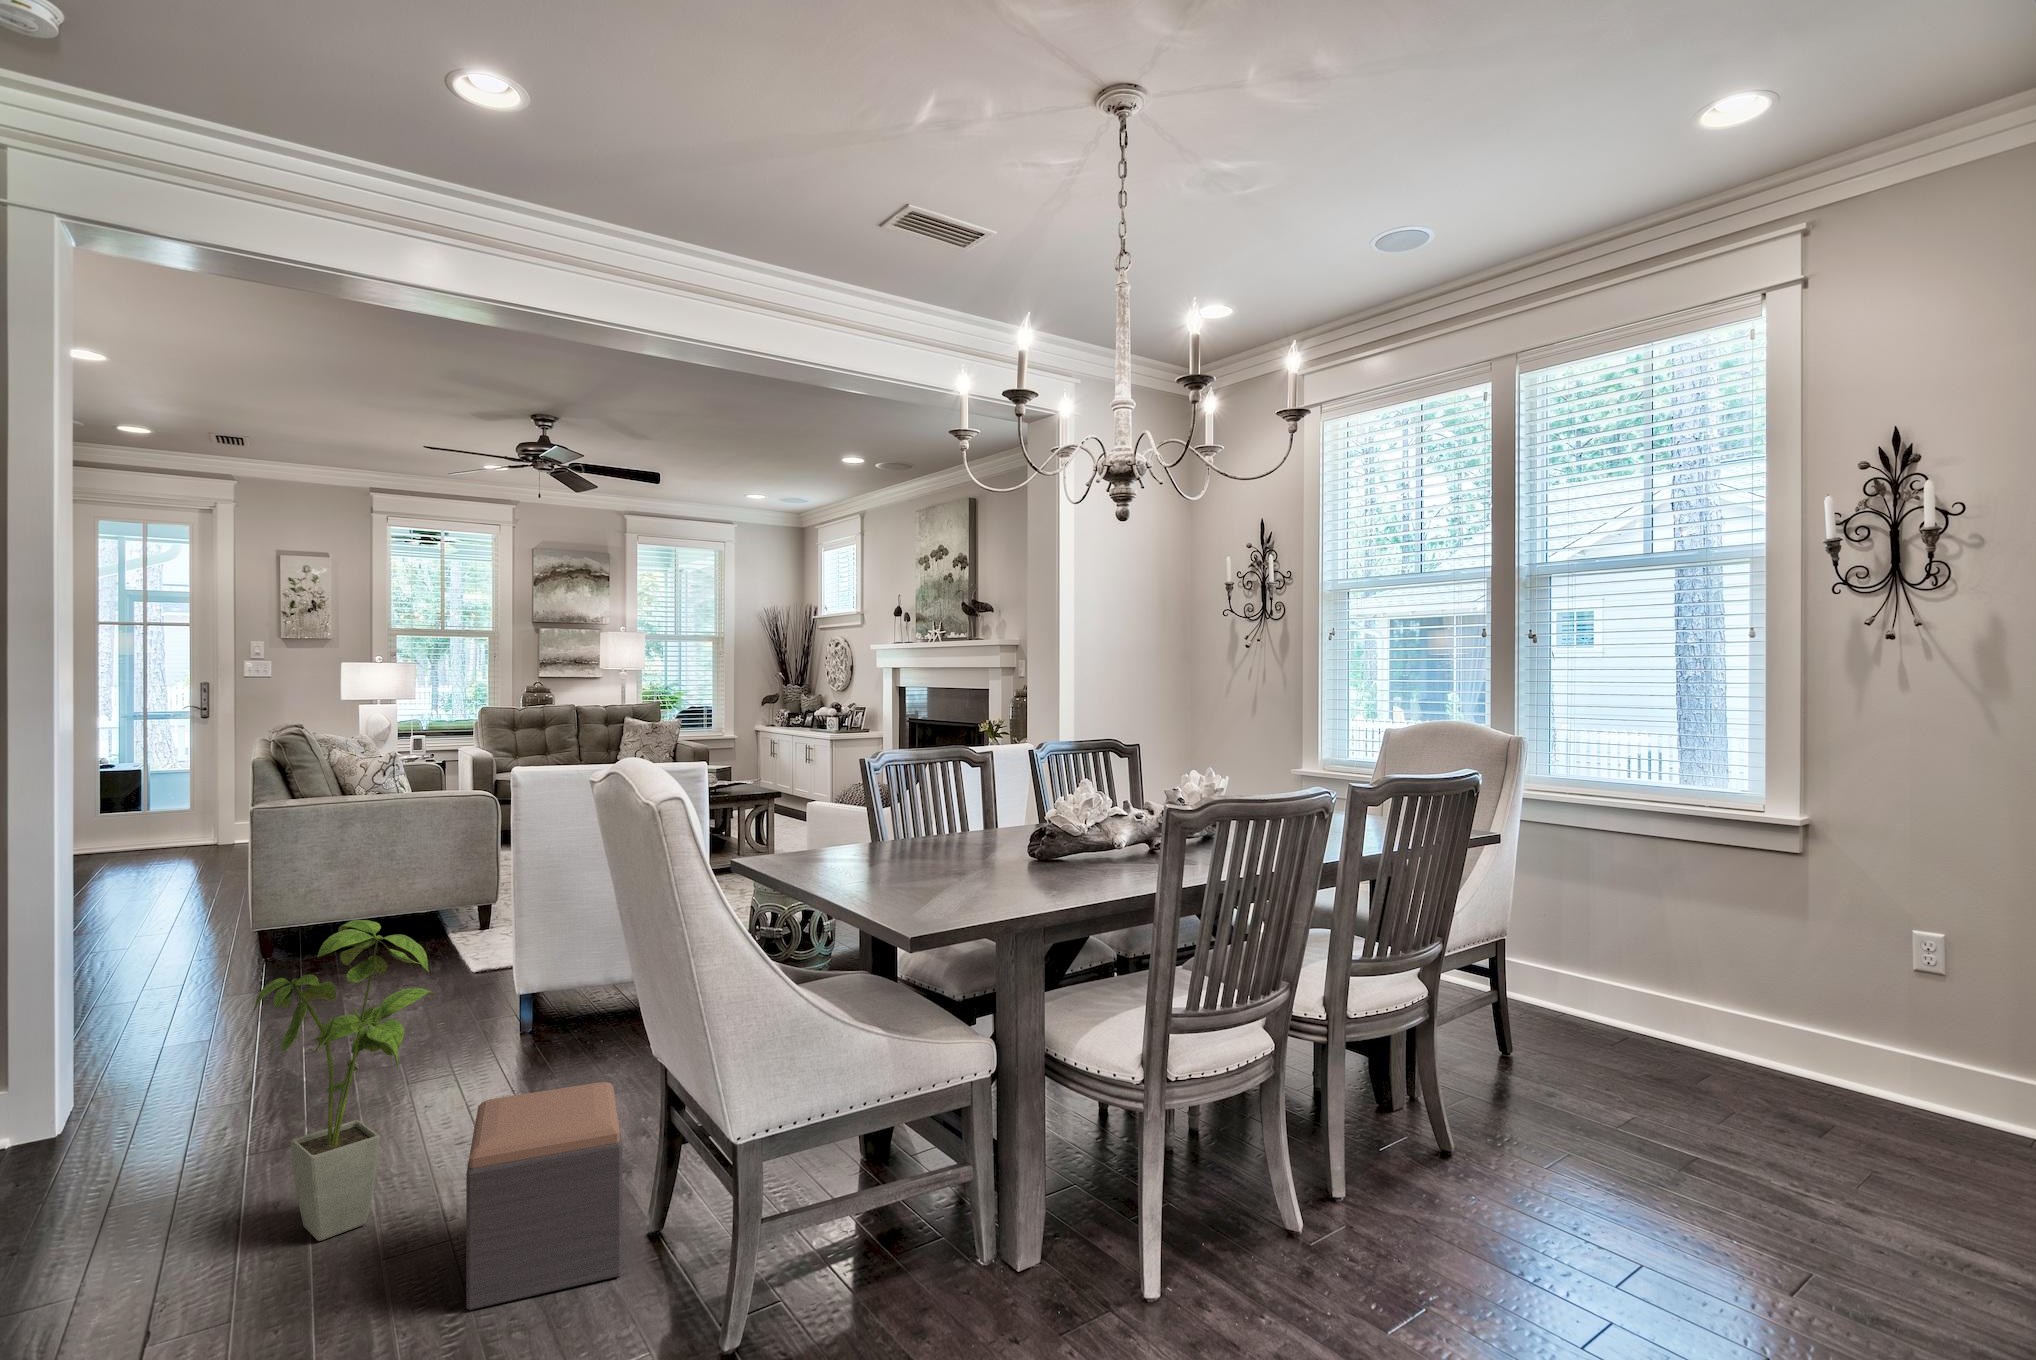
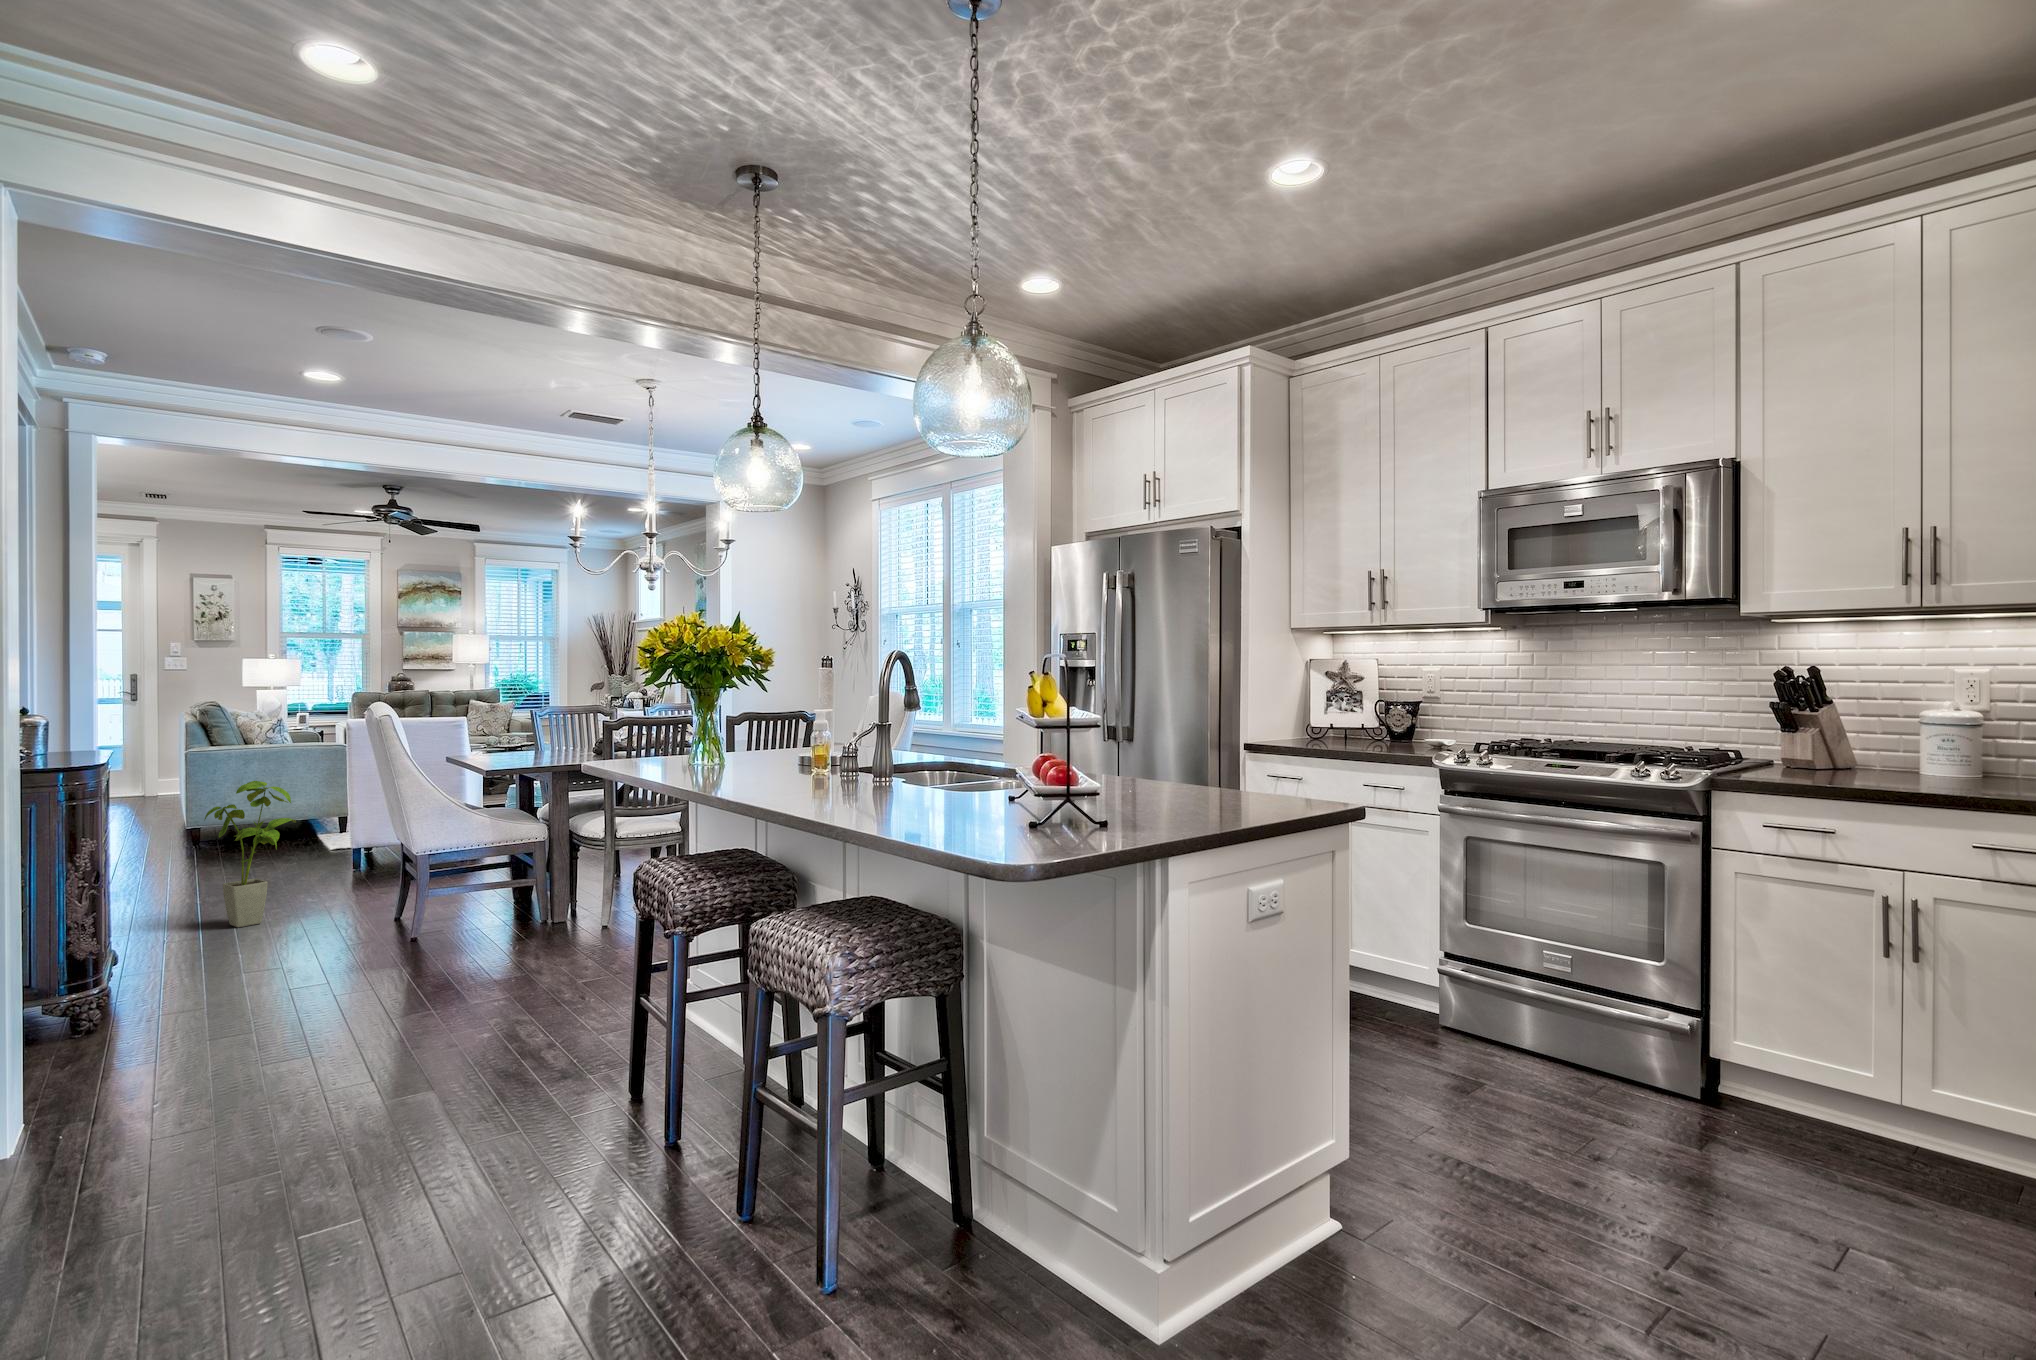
footstool: present [466,1082,623,1310] -> none [307,856,386,940]

